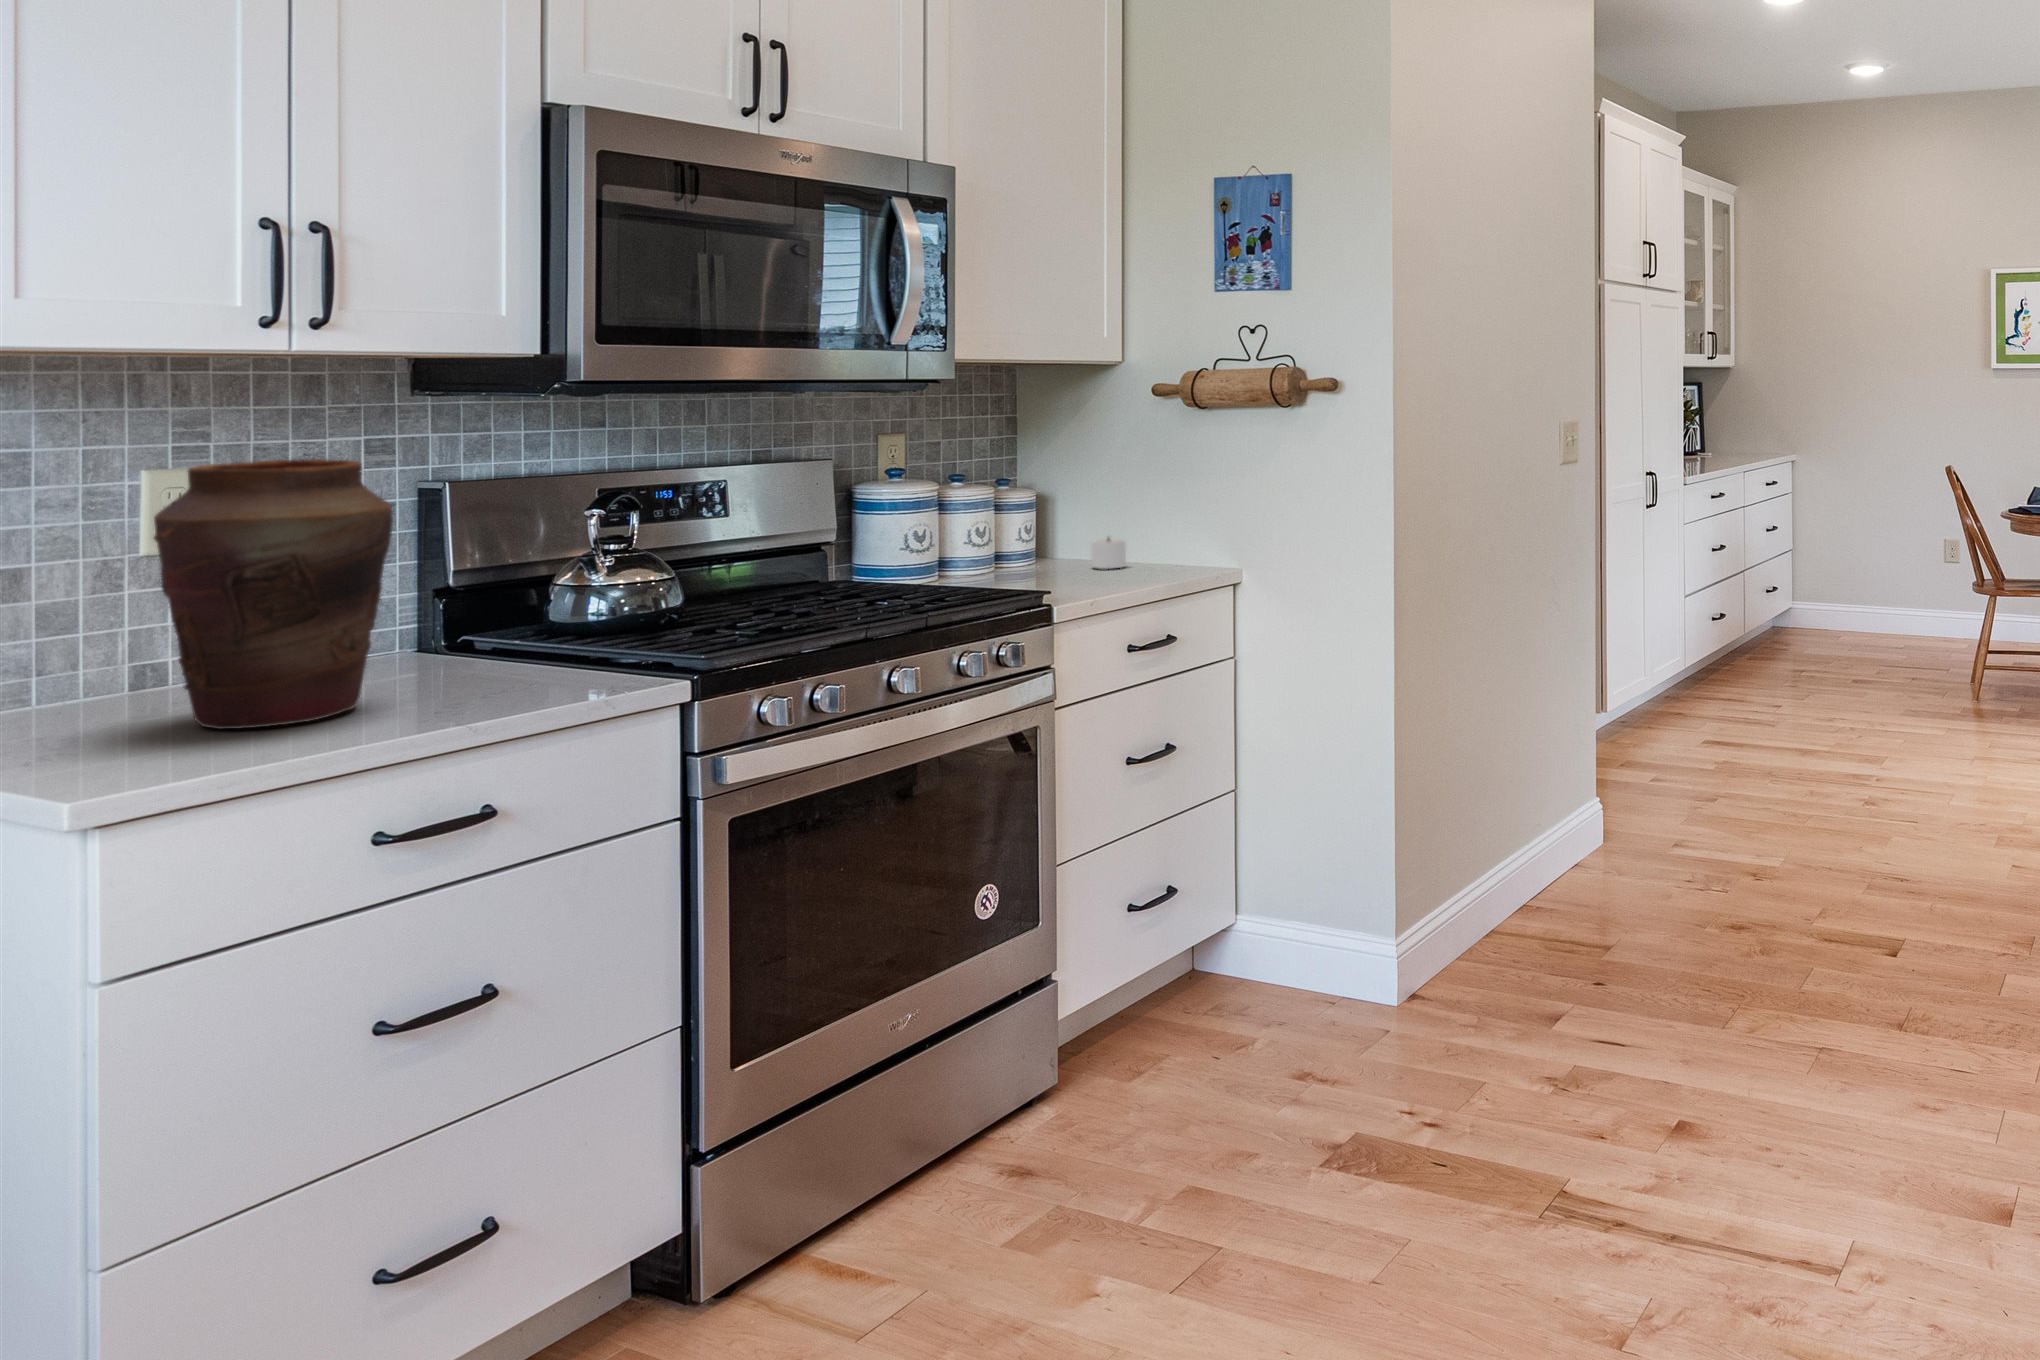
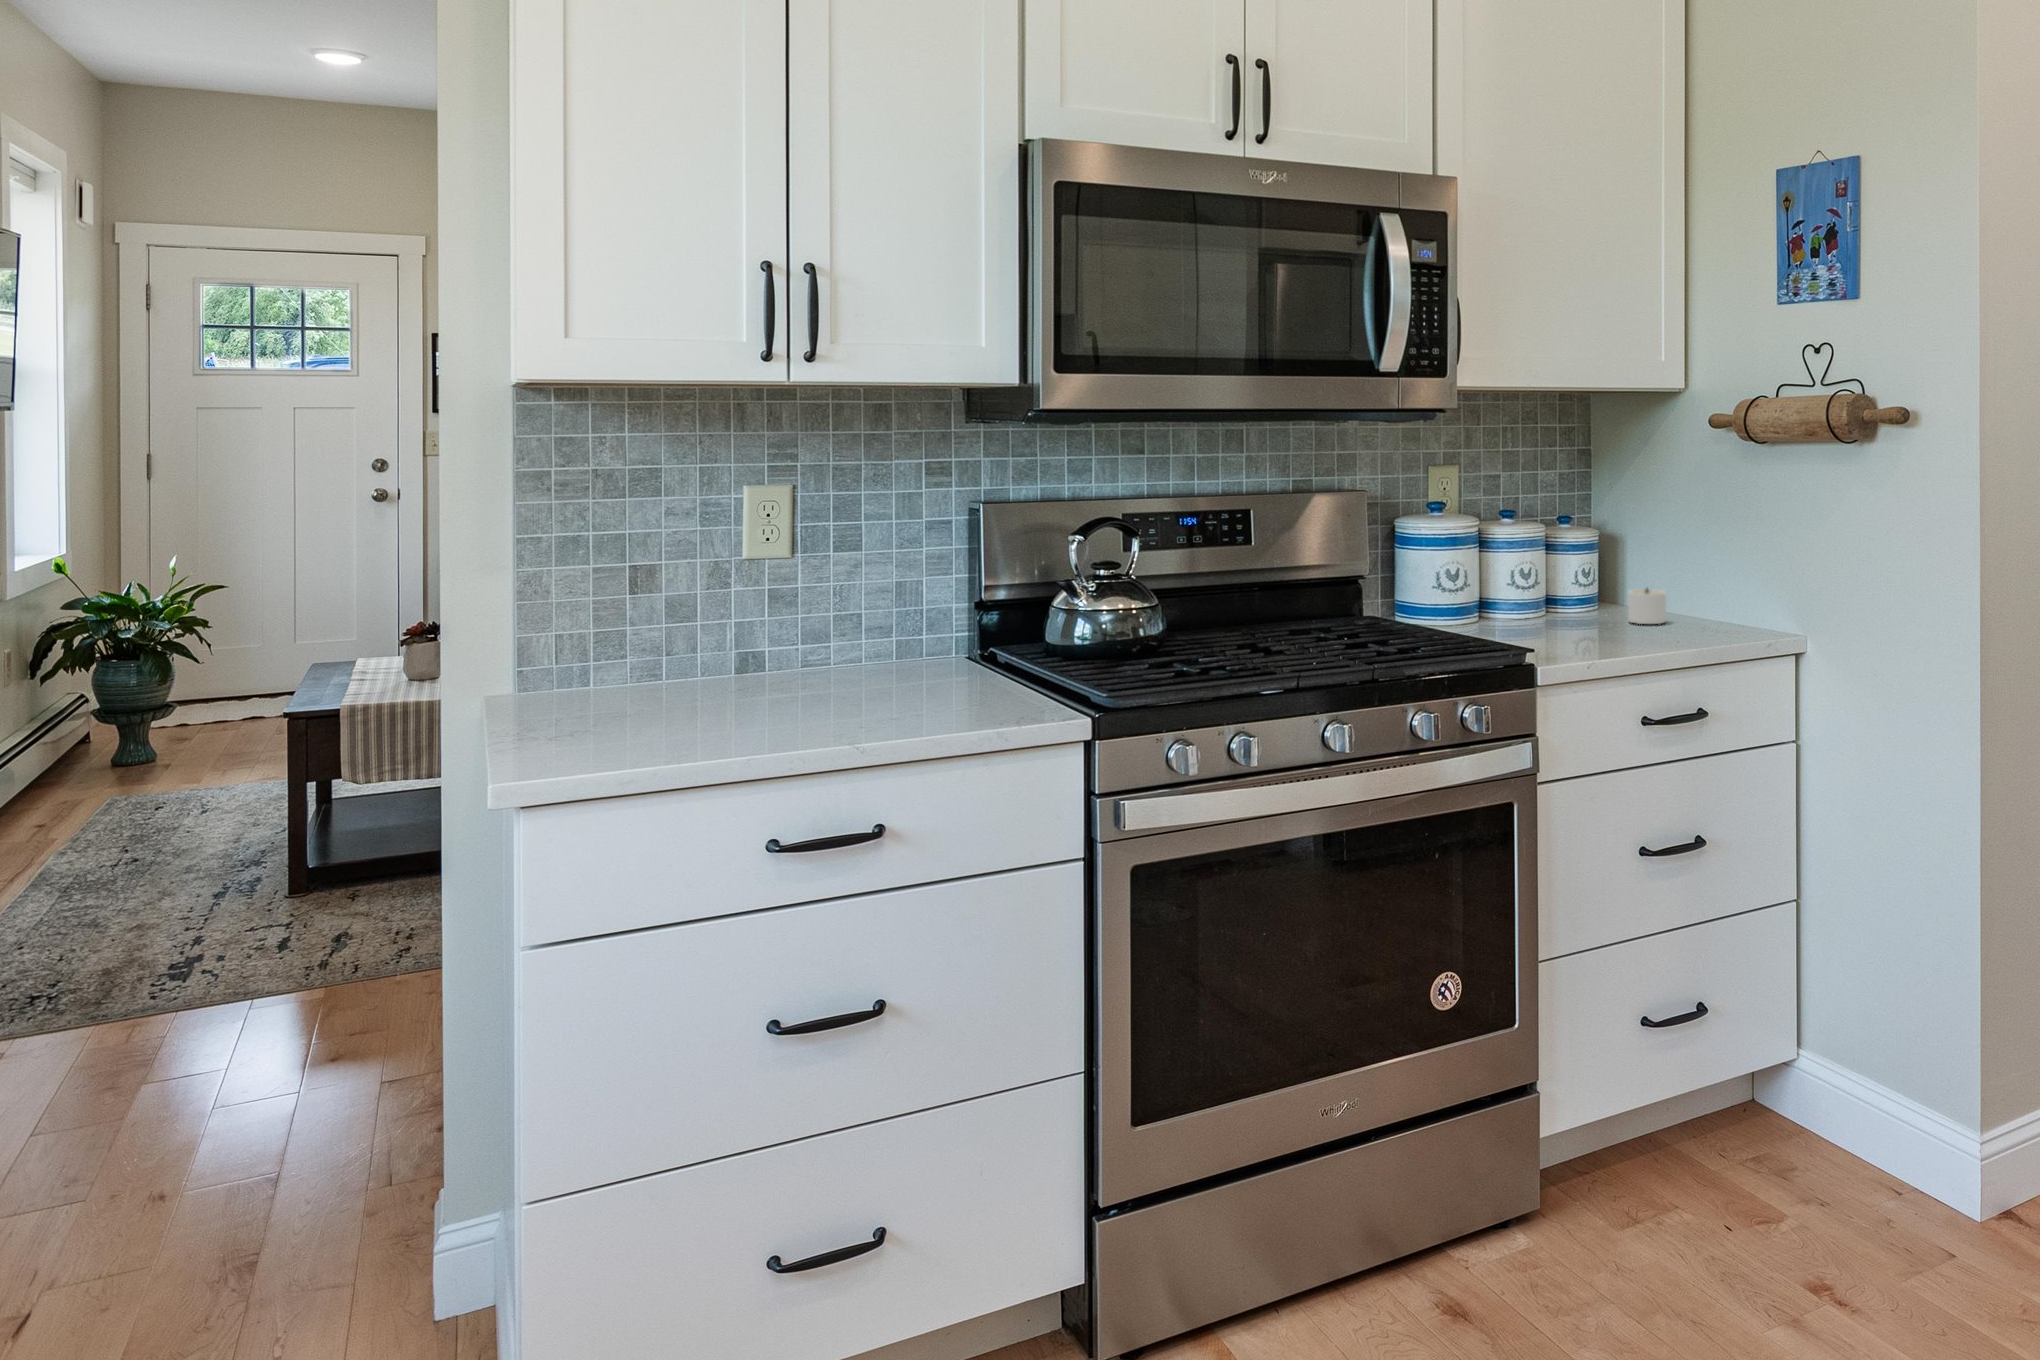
vase: present [154,459,393,729] -> none [653,482,844,725]

